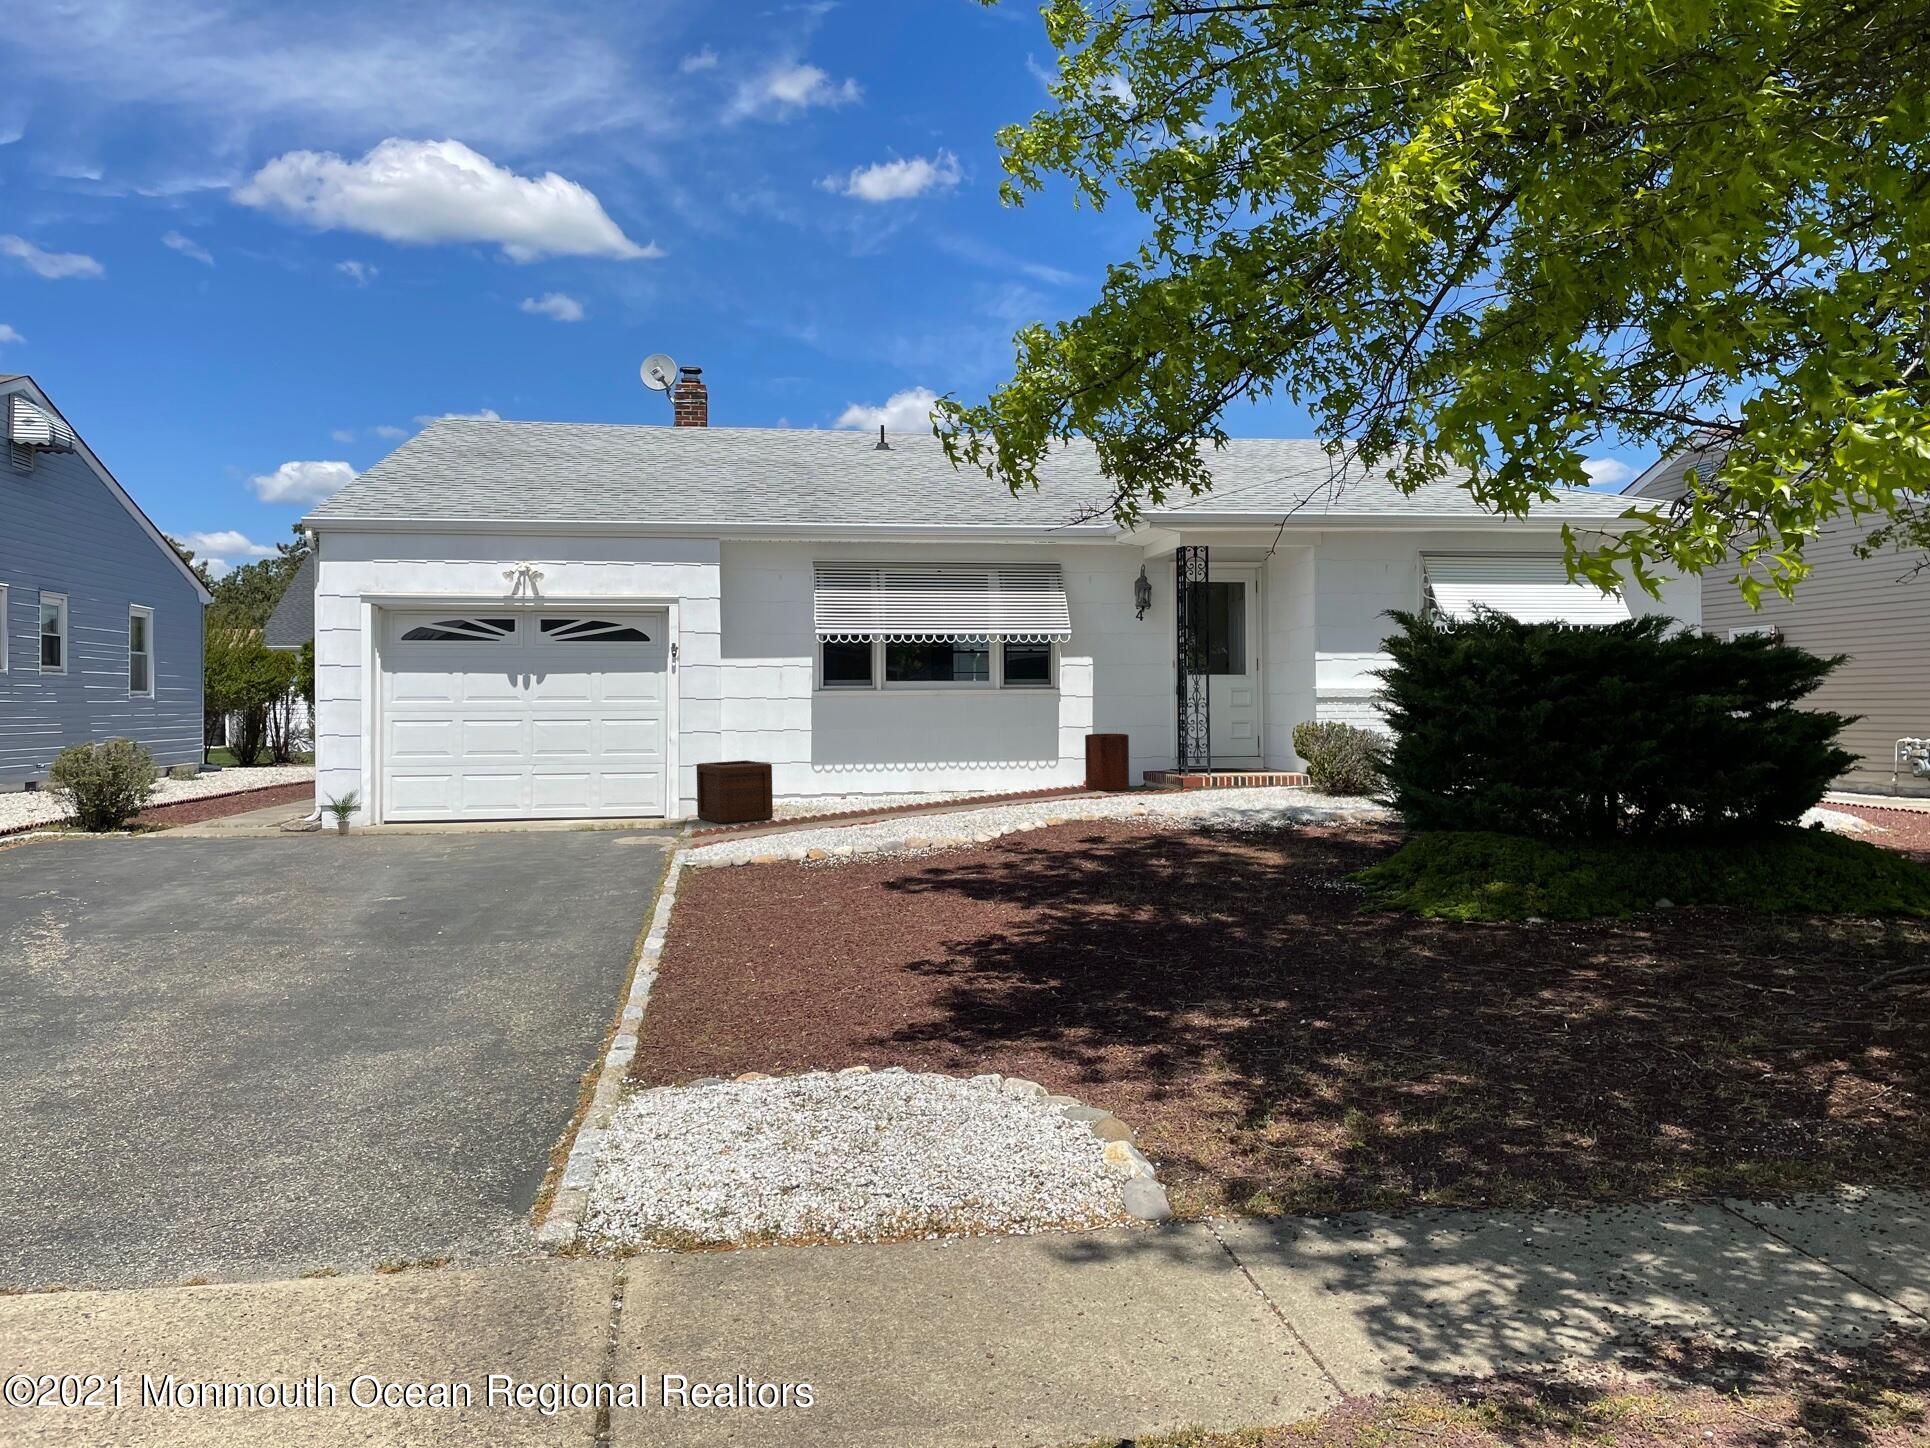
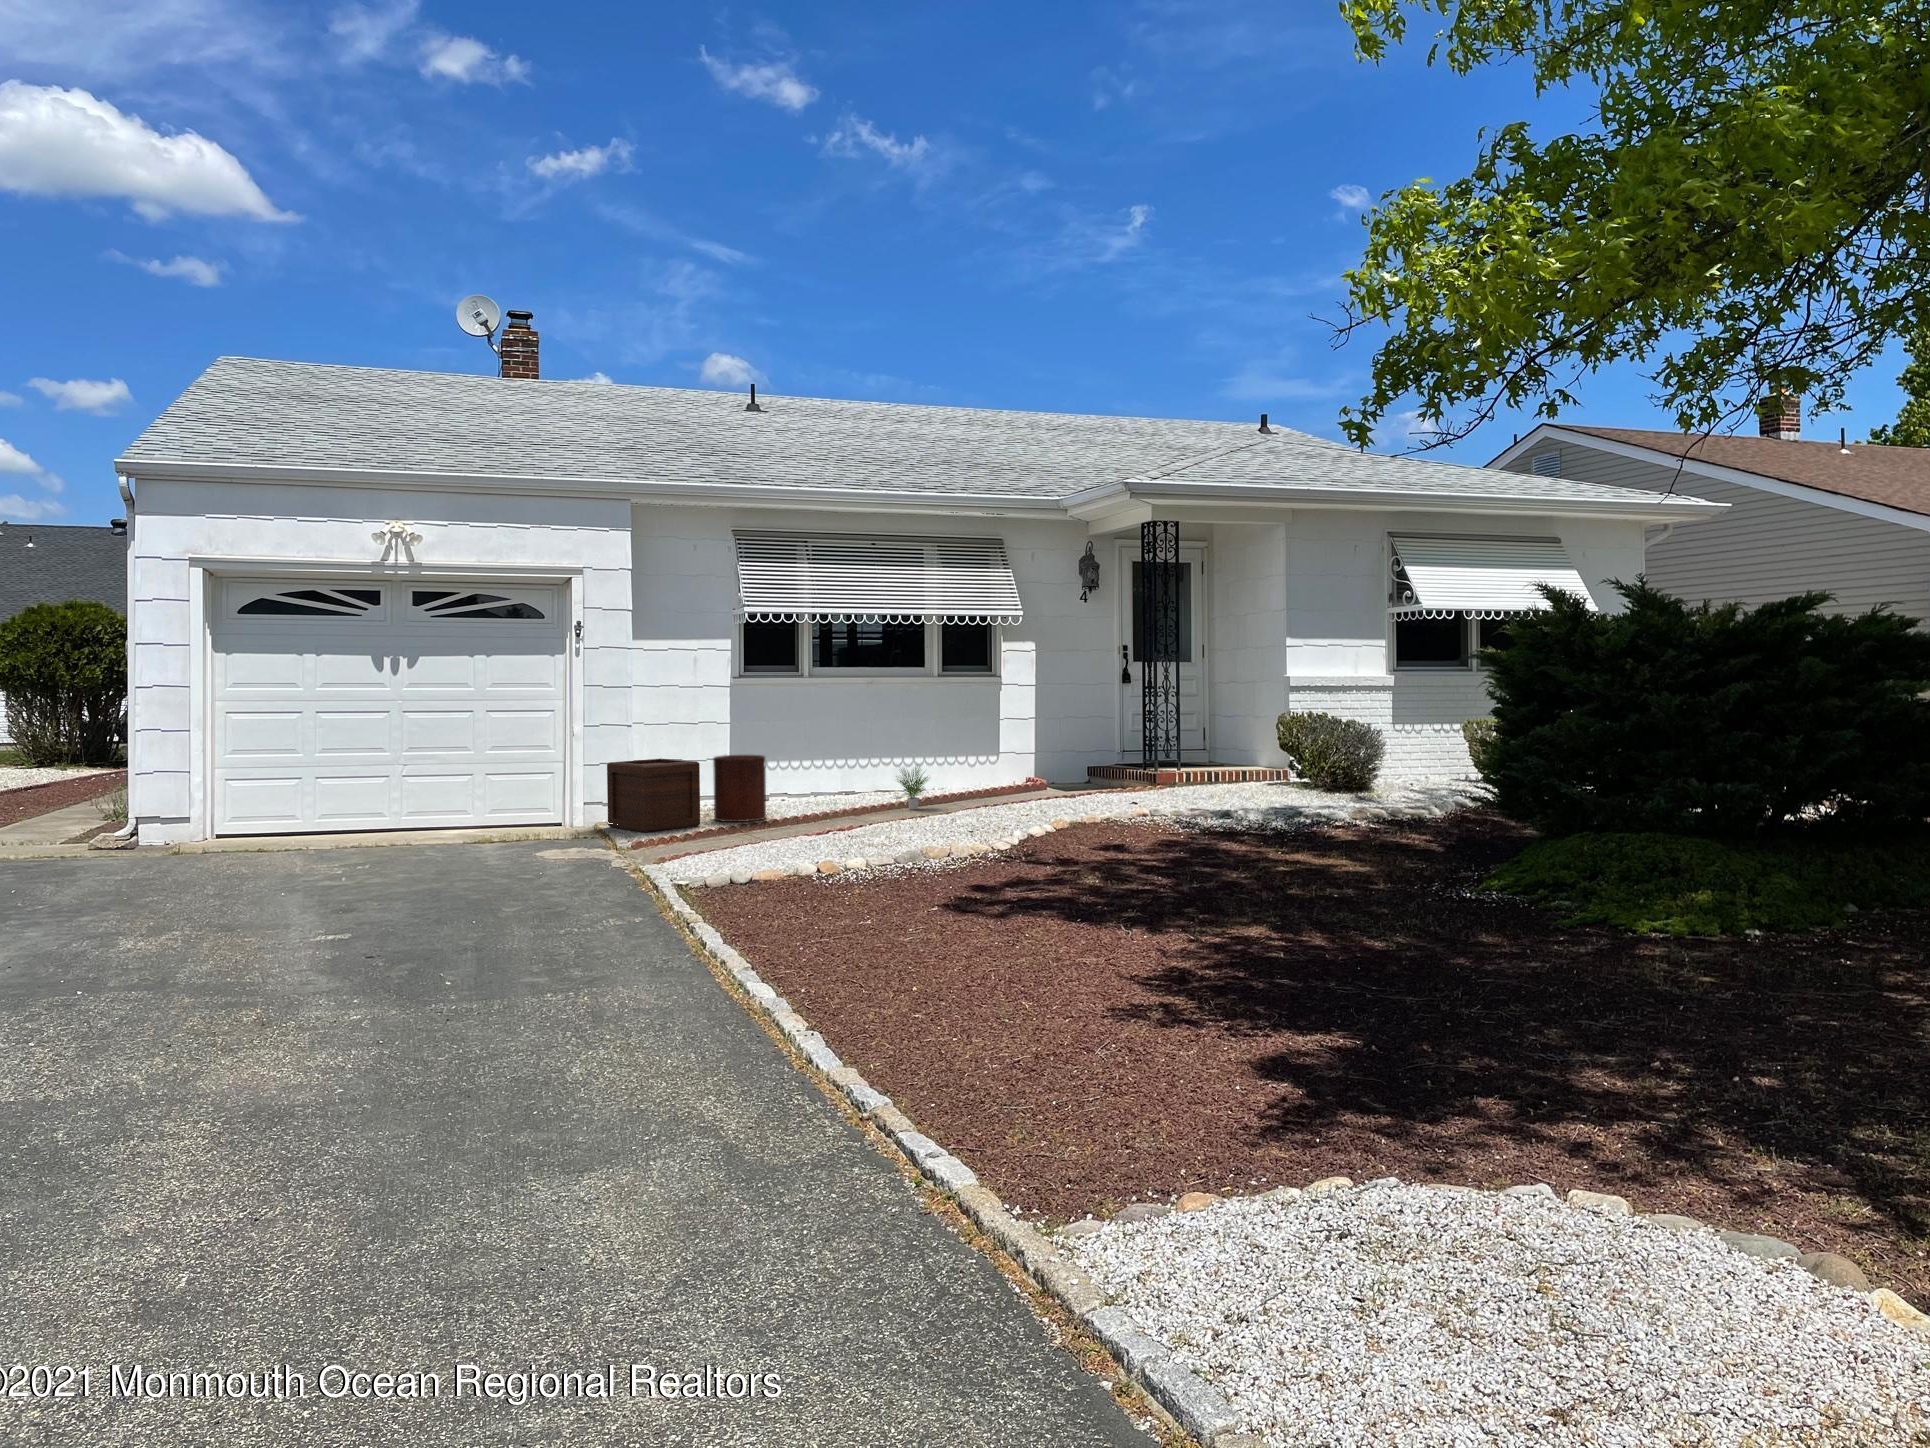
trash can: present [1085,734,1129,790] -> present [713,755,766,822]
potted plant: present [328,790,361,834] -> present [896,765,928,810]

